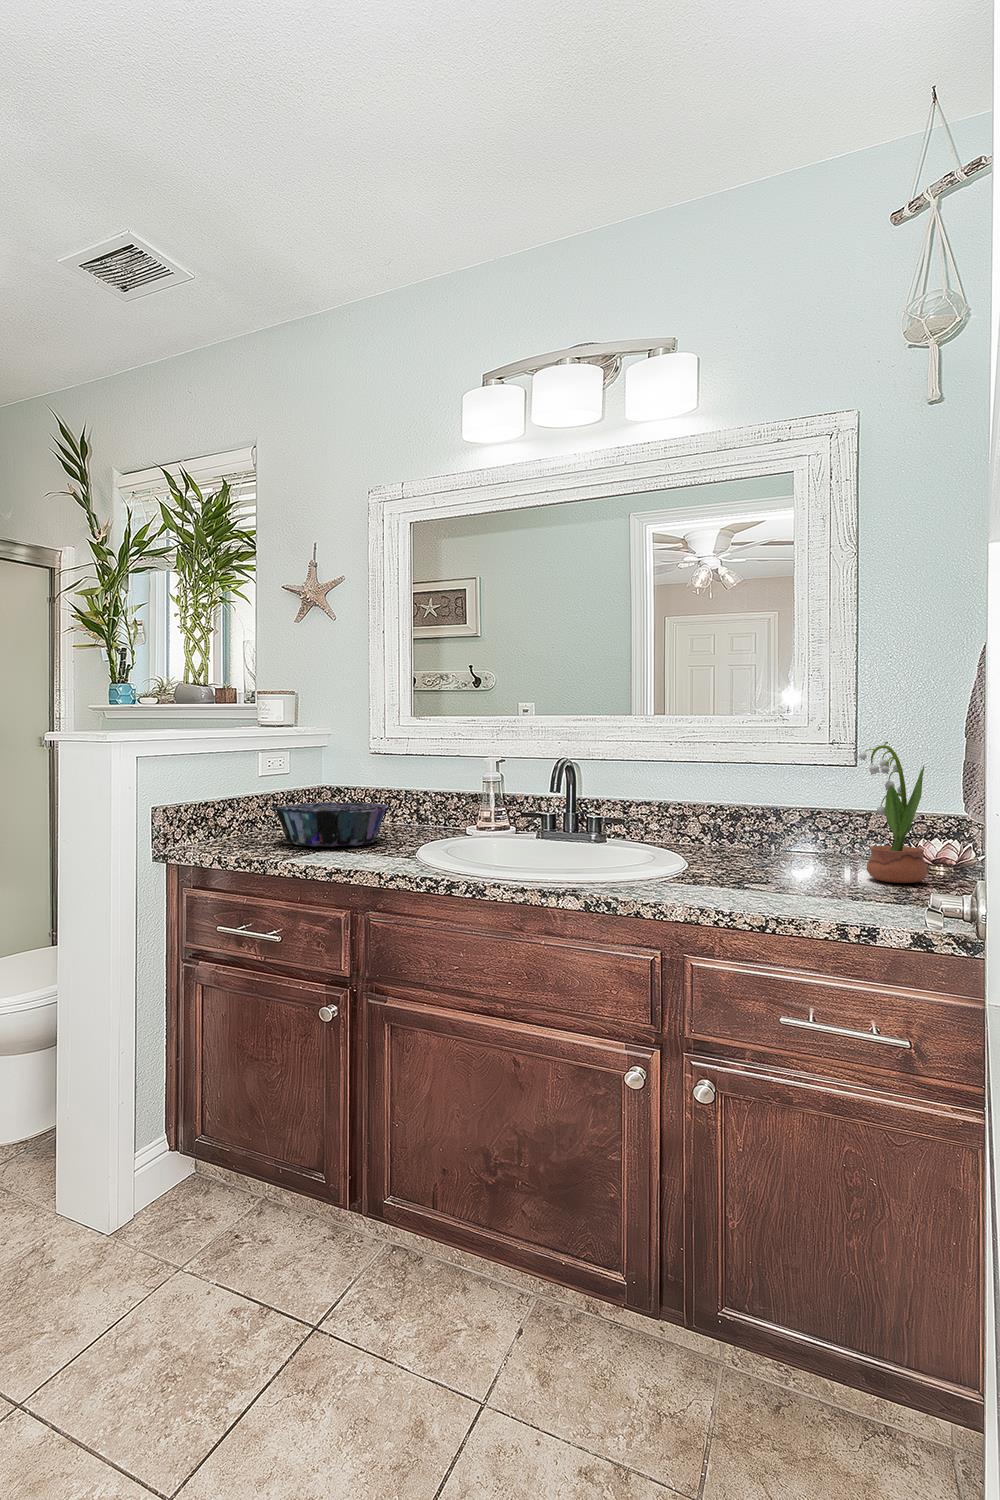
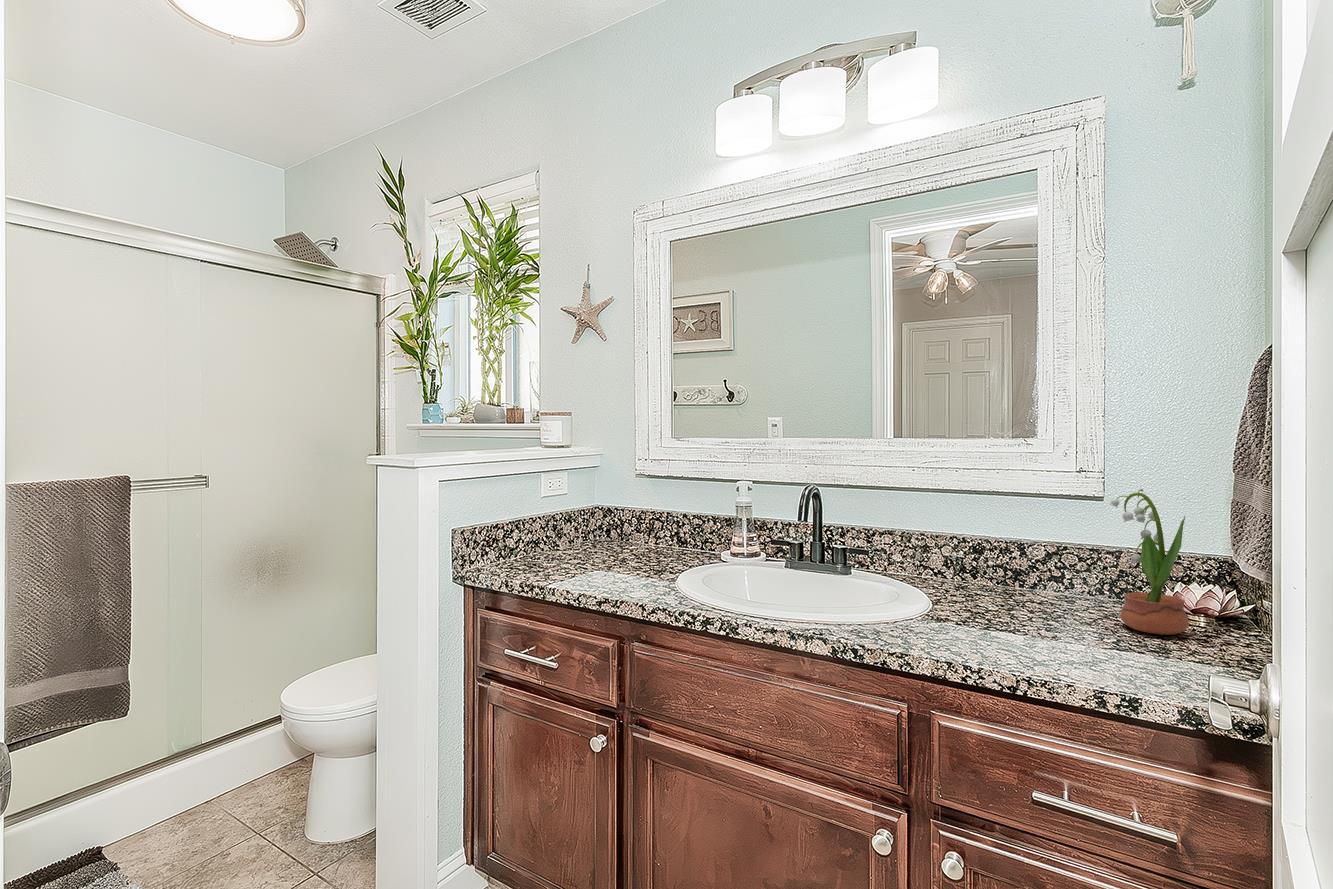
decorative bowl: present [274,802,388,846] -> none [553,527,652,571]

